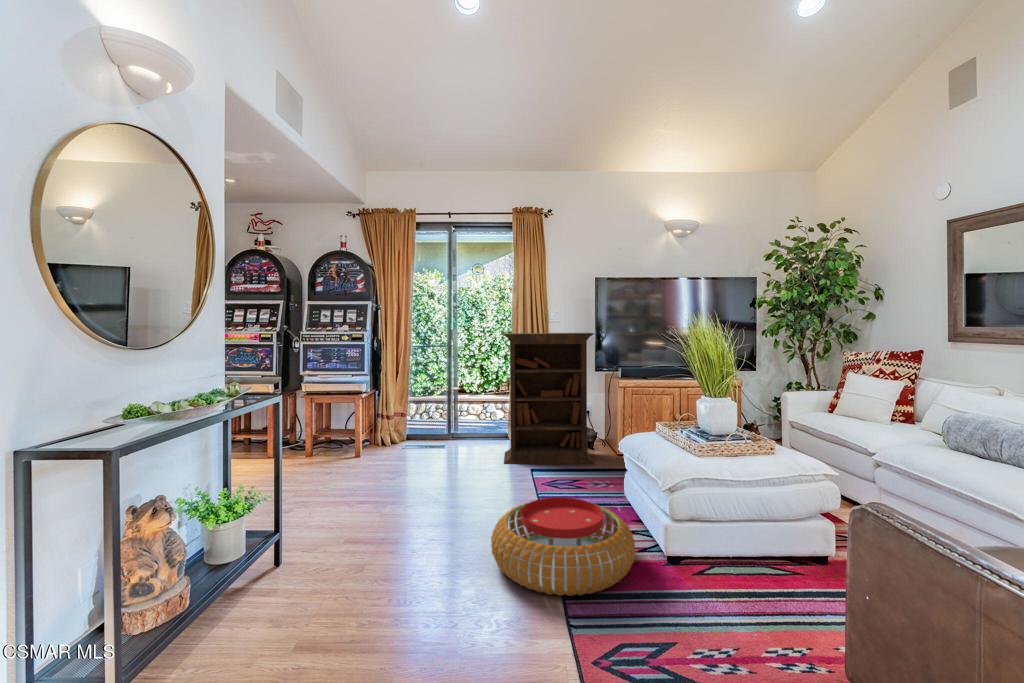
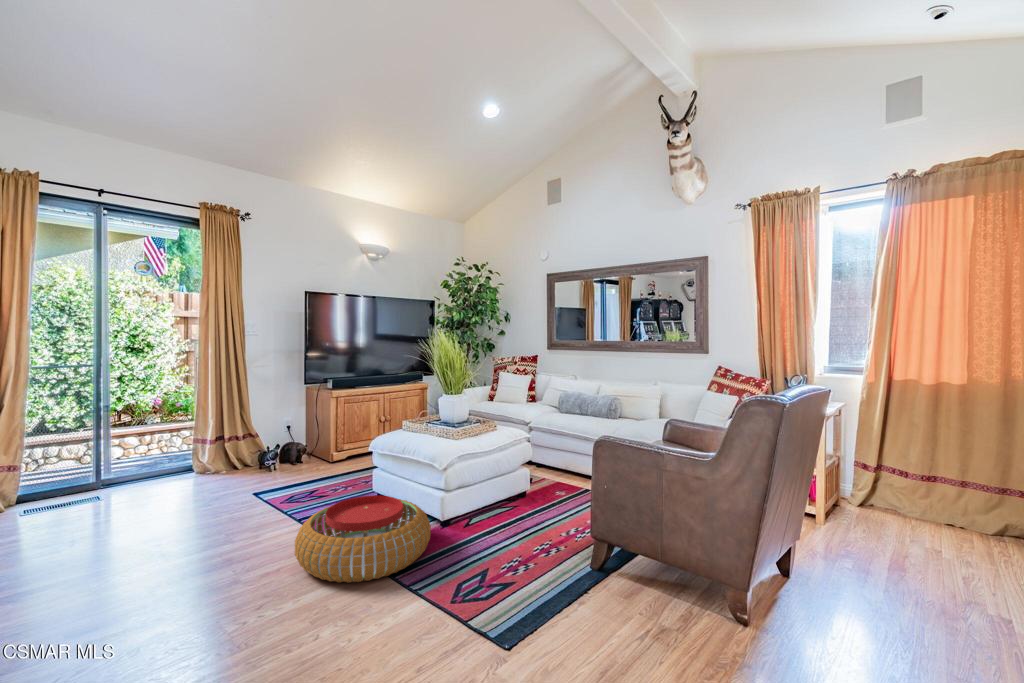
bookcase: present [502,333,594,464] -> none [199,345,317,496]

